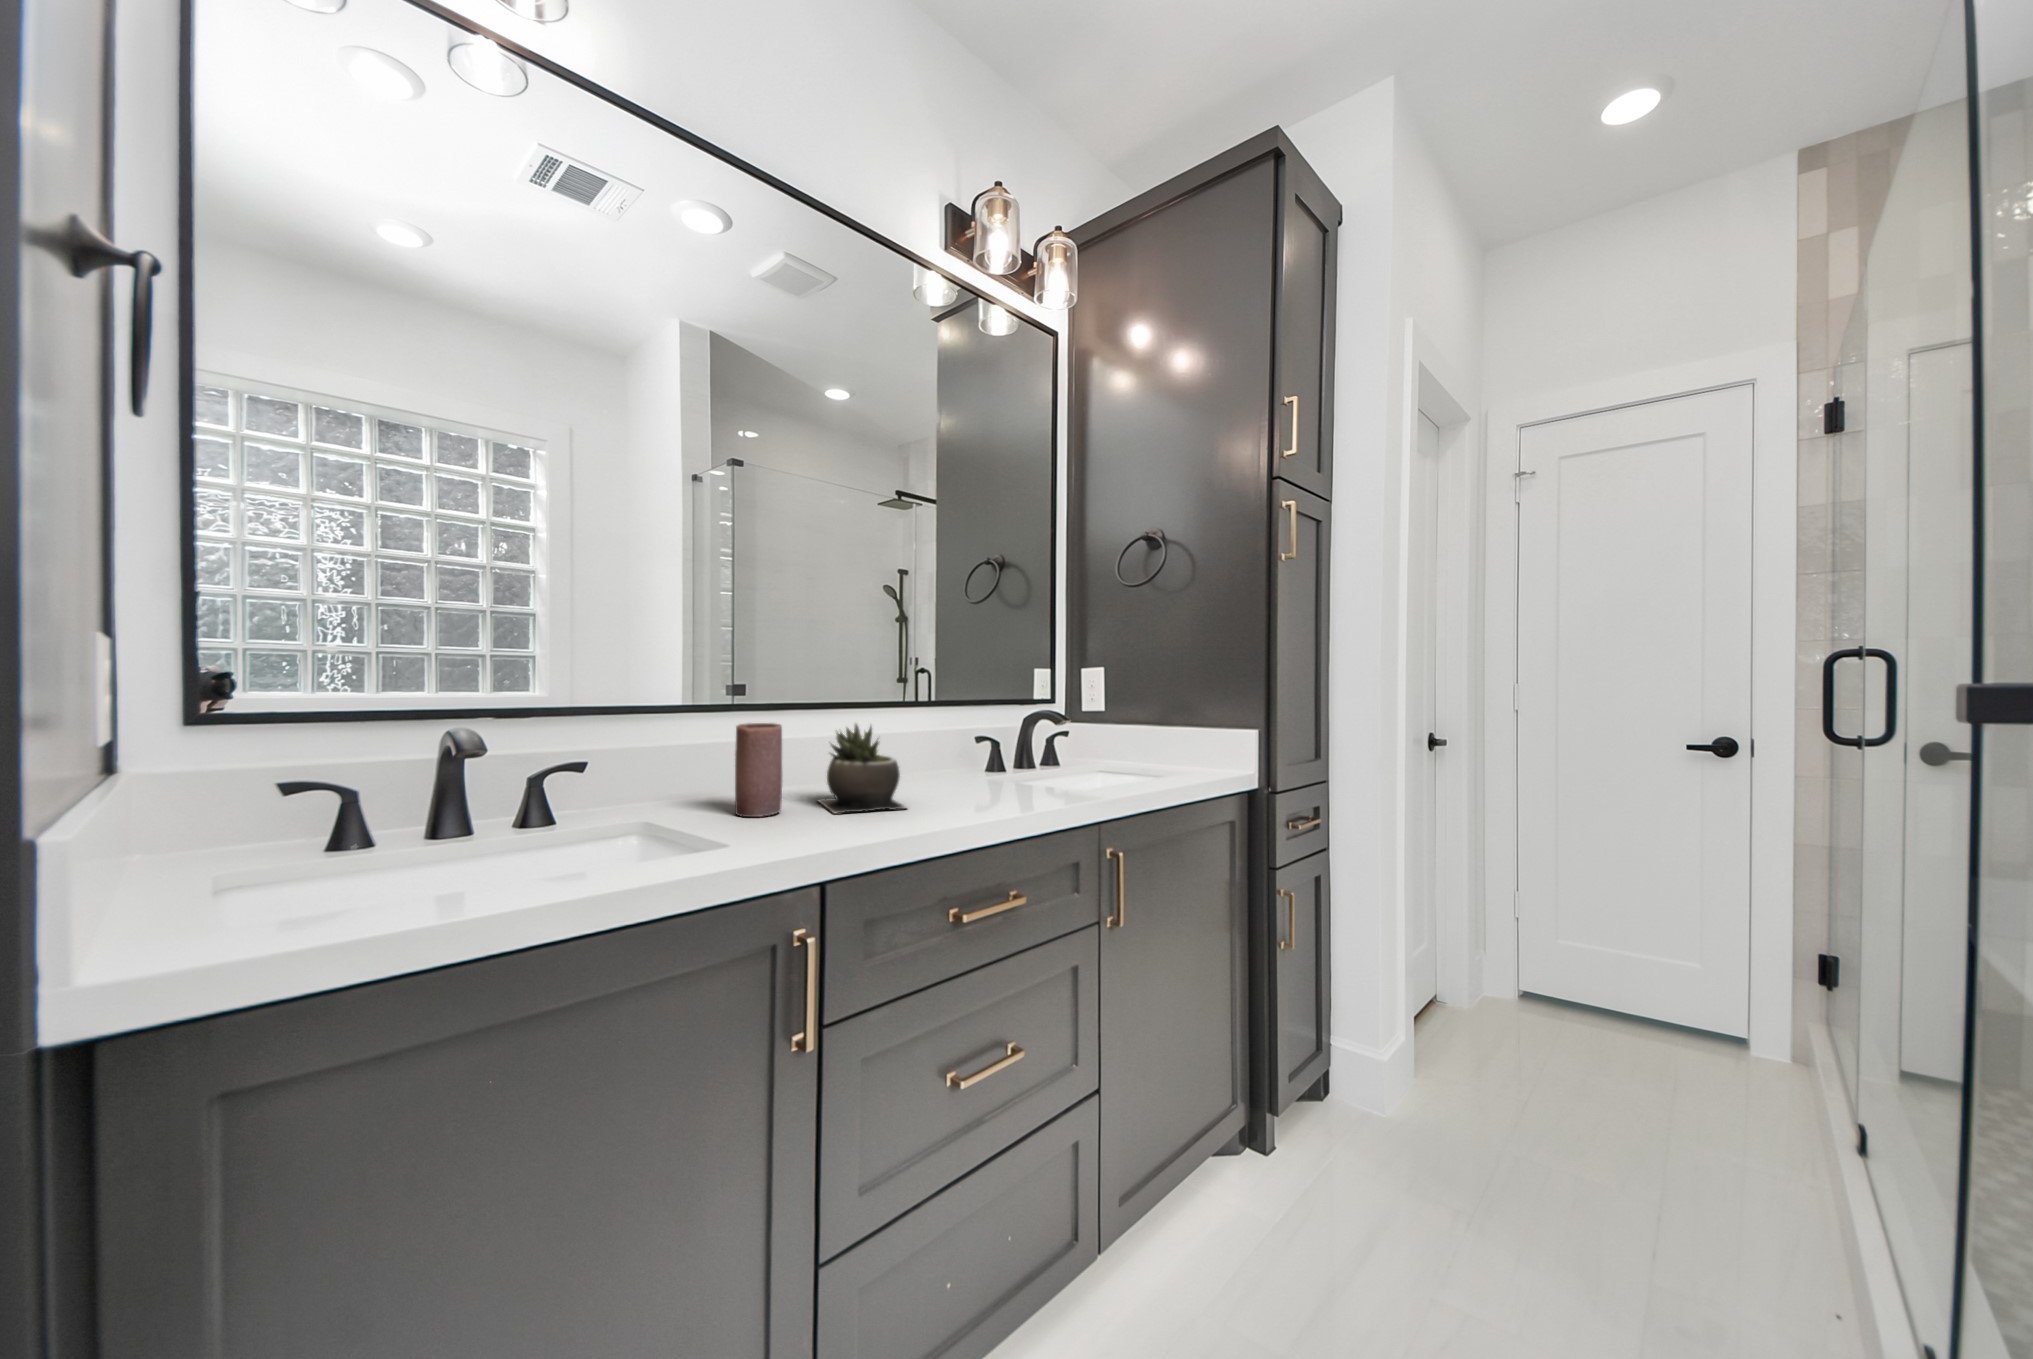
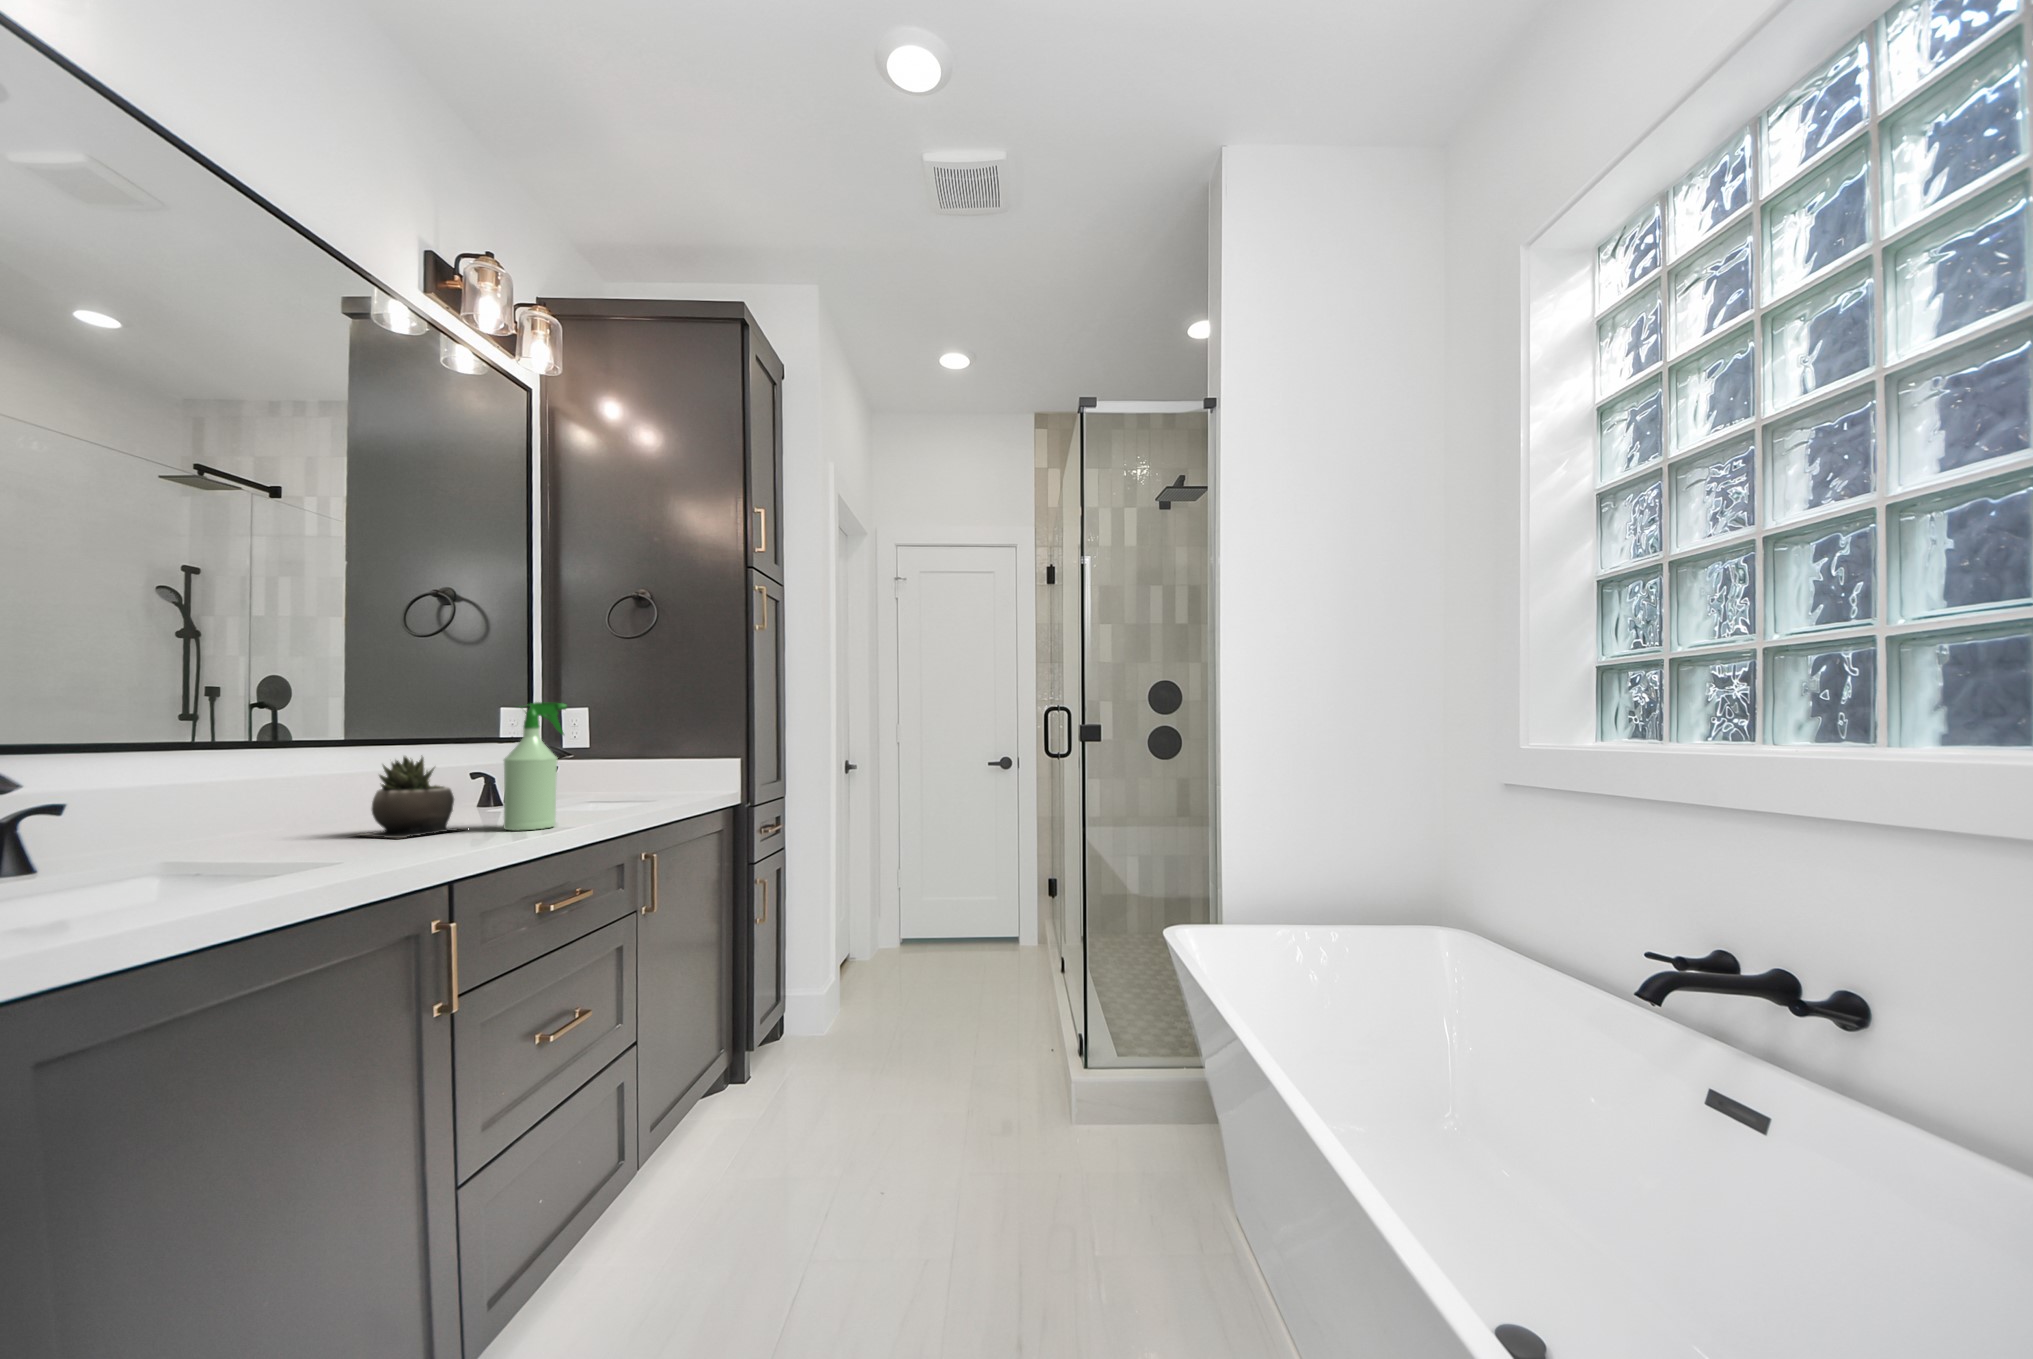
spray bottle: none [931,671,997,822] -> present [503,702,567,831]
candle: present [735,723,782,817] -> none [280,758,338,850]

